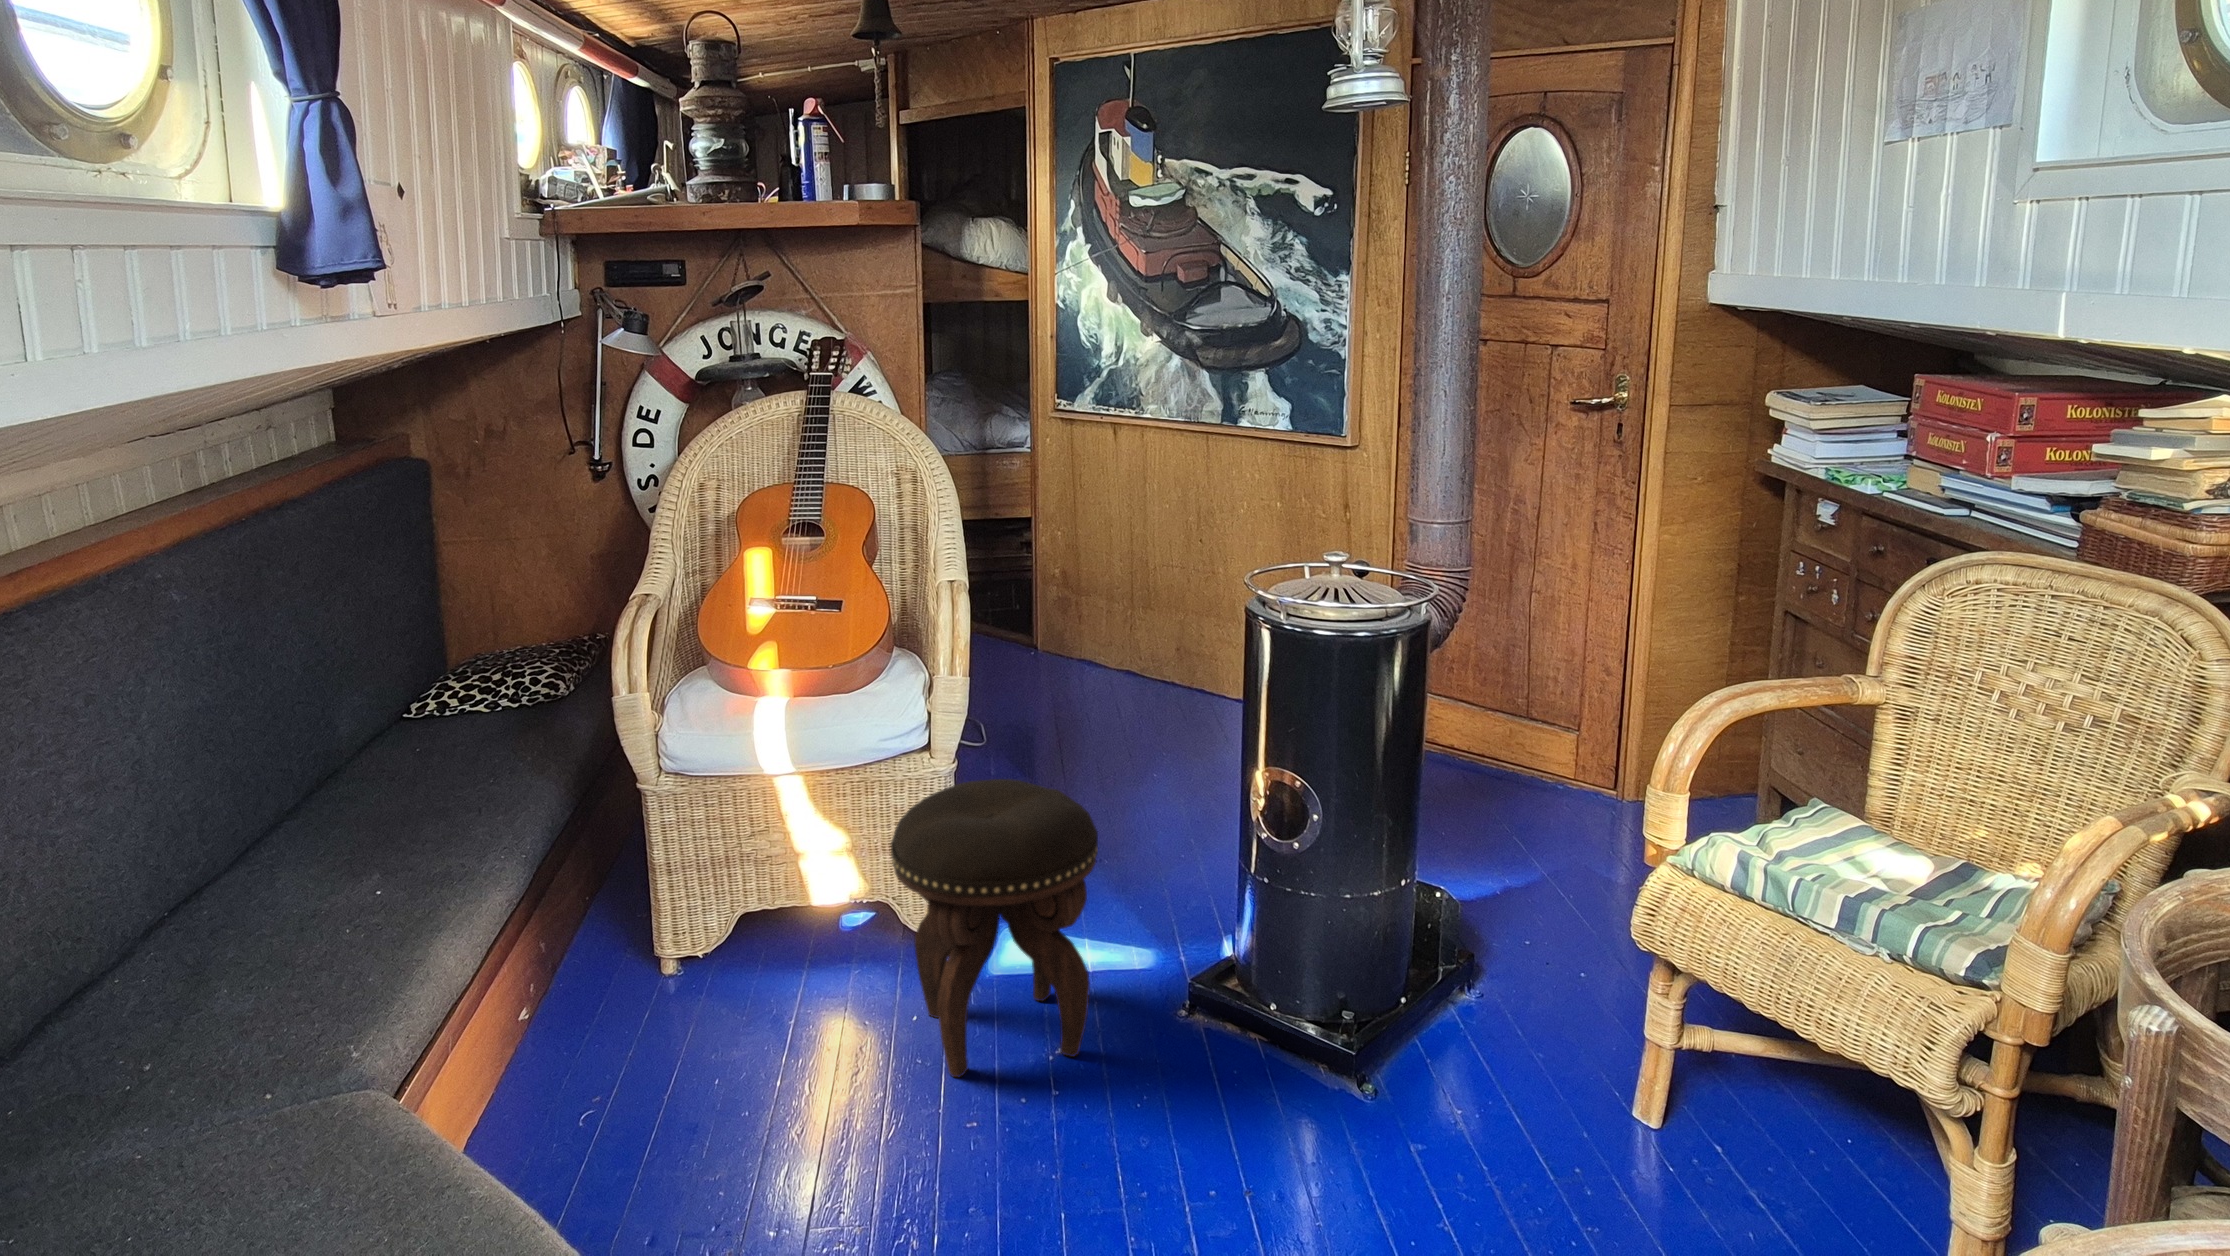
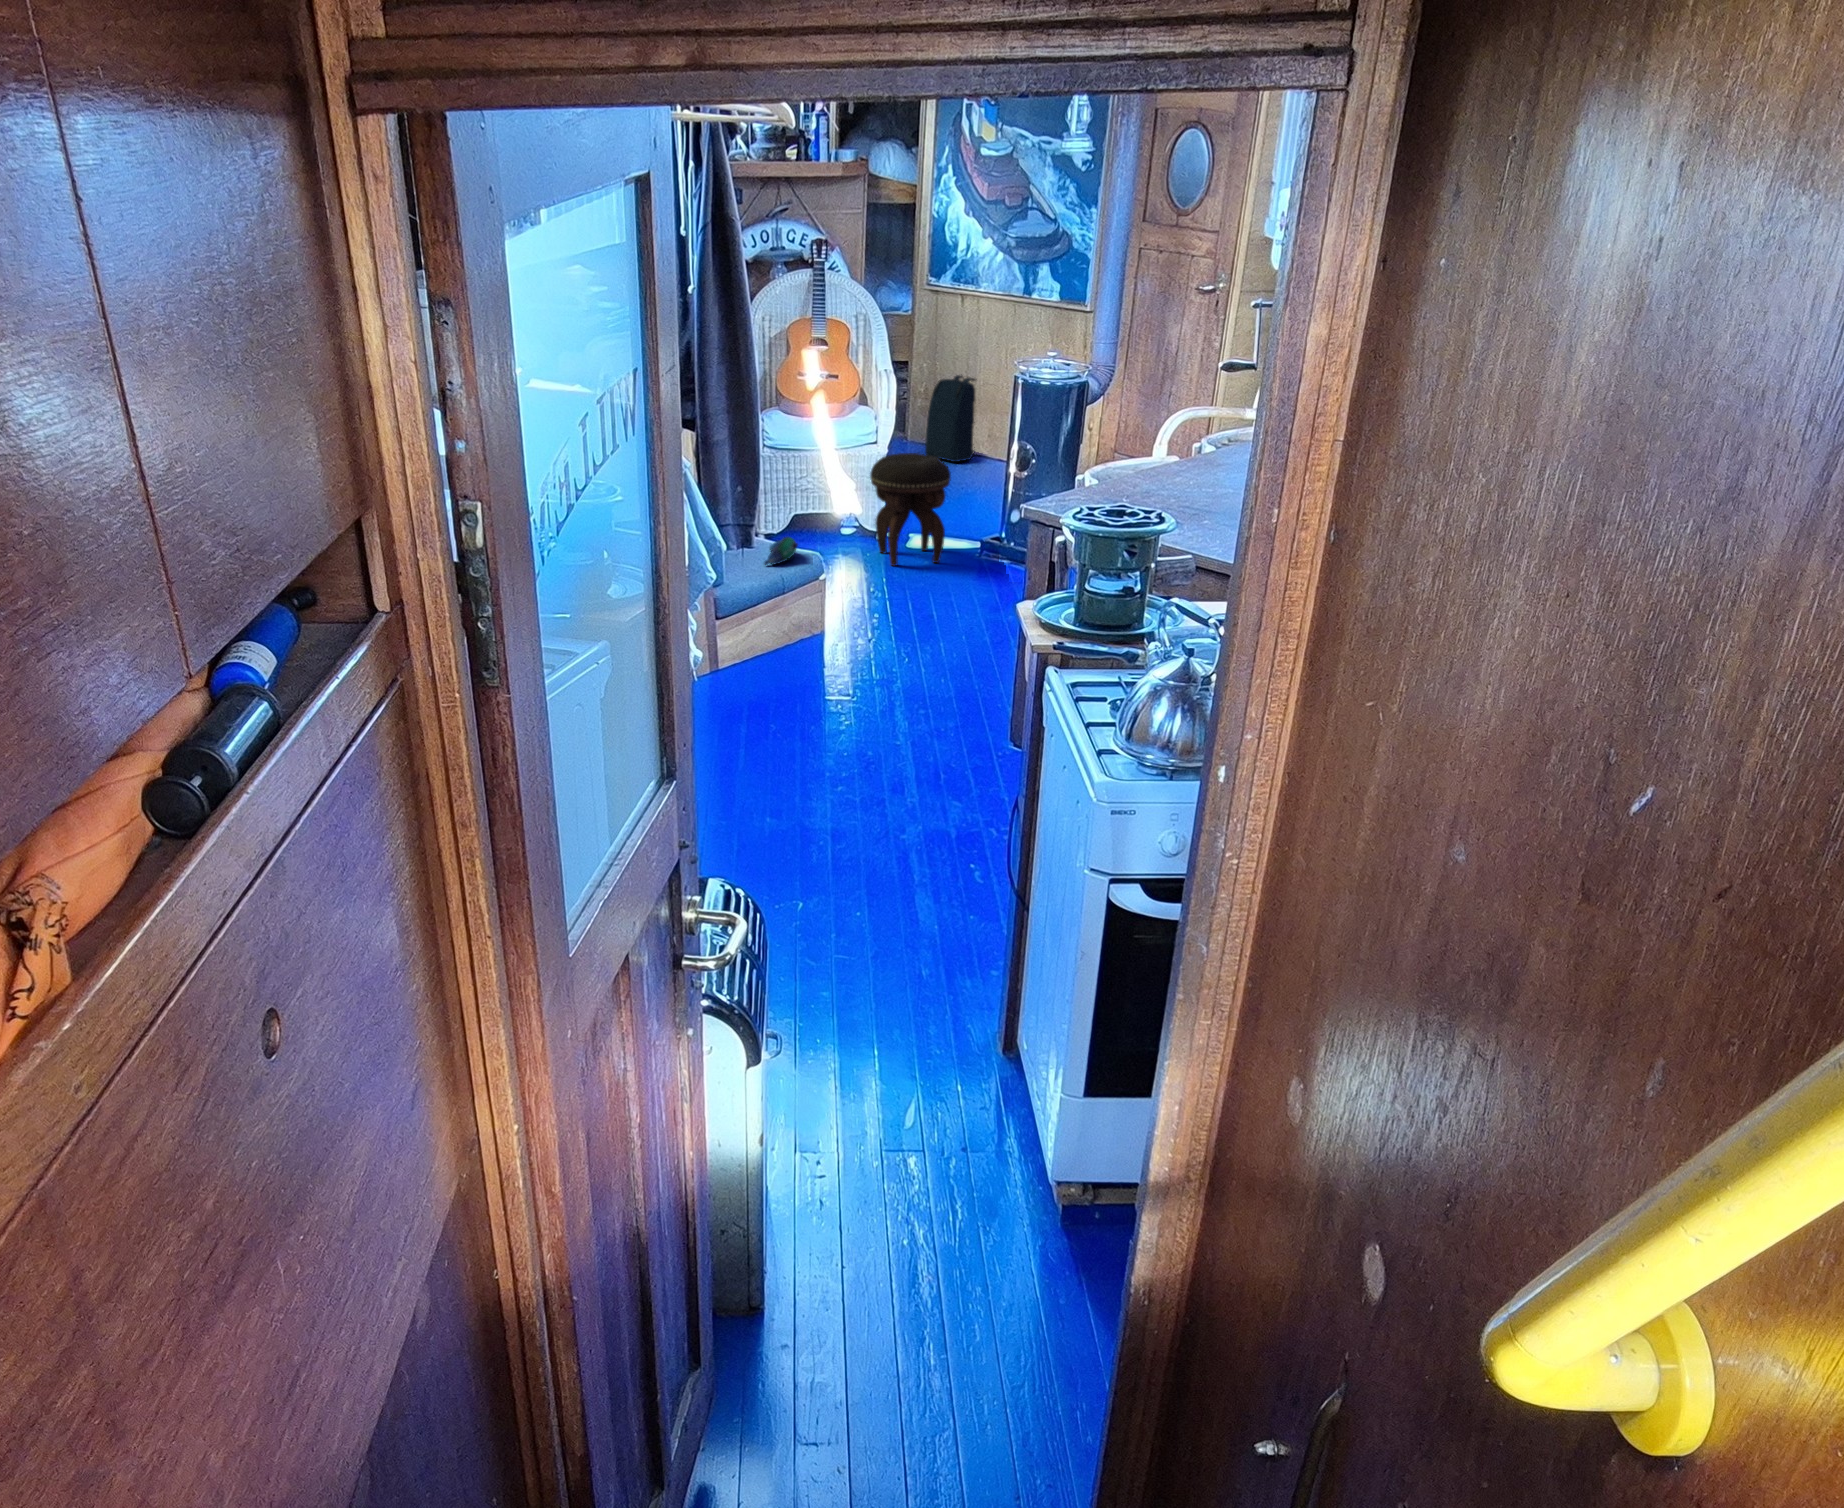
backpack: none [1055,554,1157,705] -> present [925,375,975,462]
plush toy: none [602,993,707,1098] -> present [764,537,798,565]

